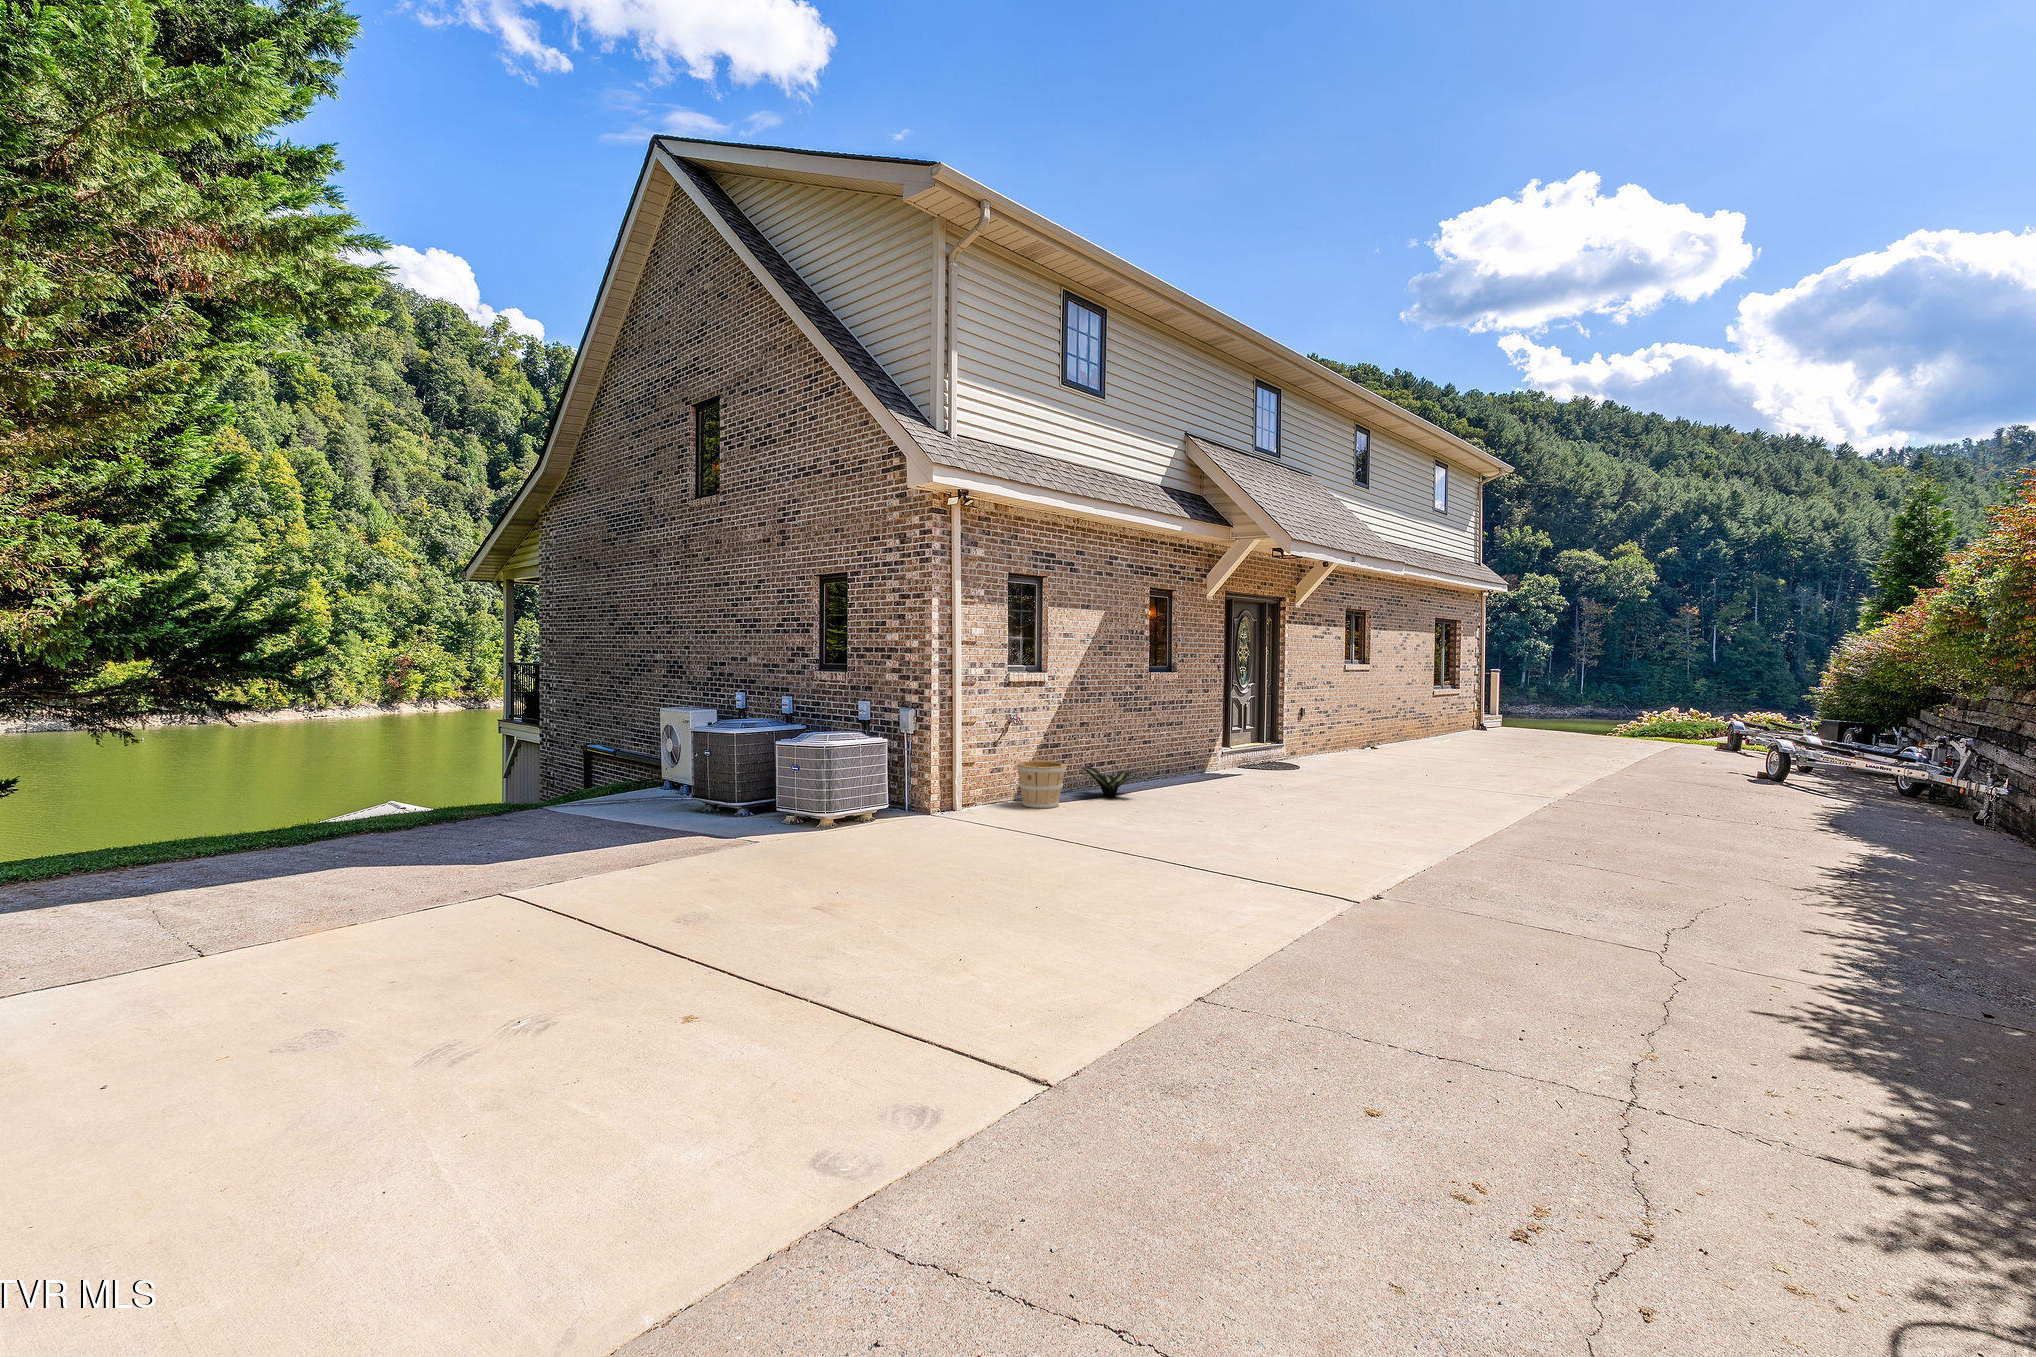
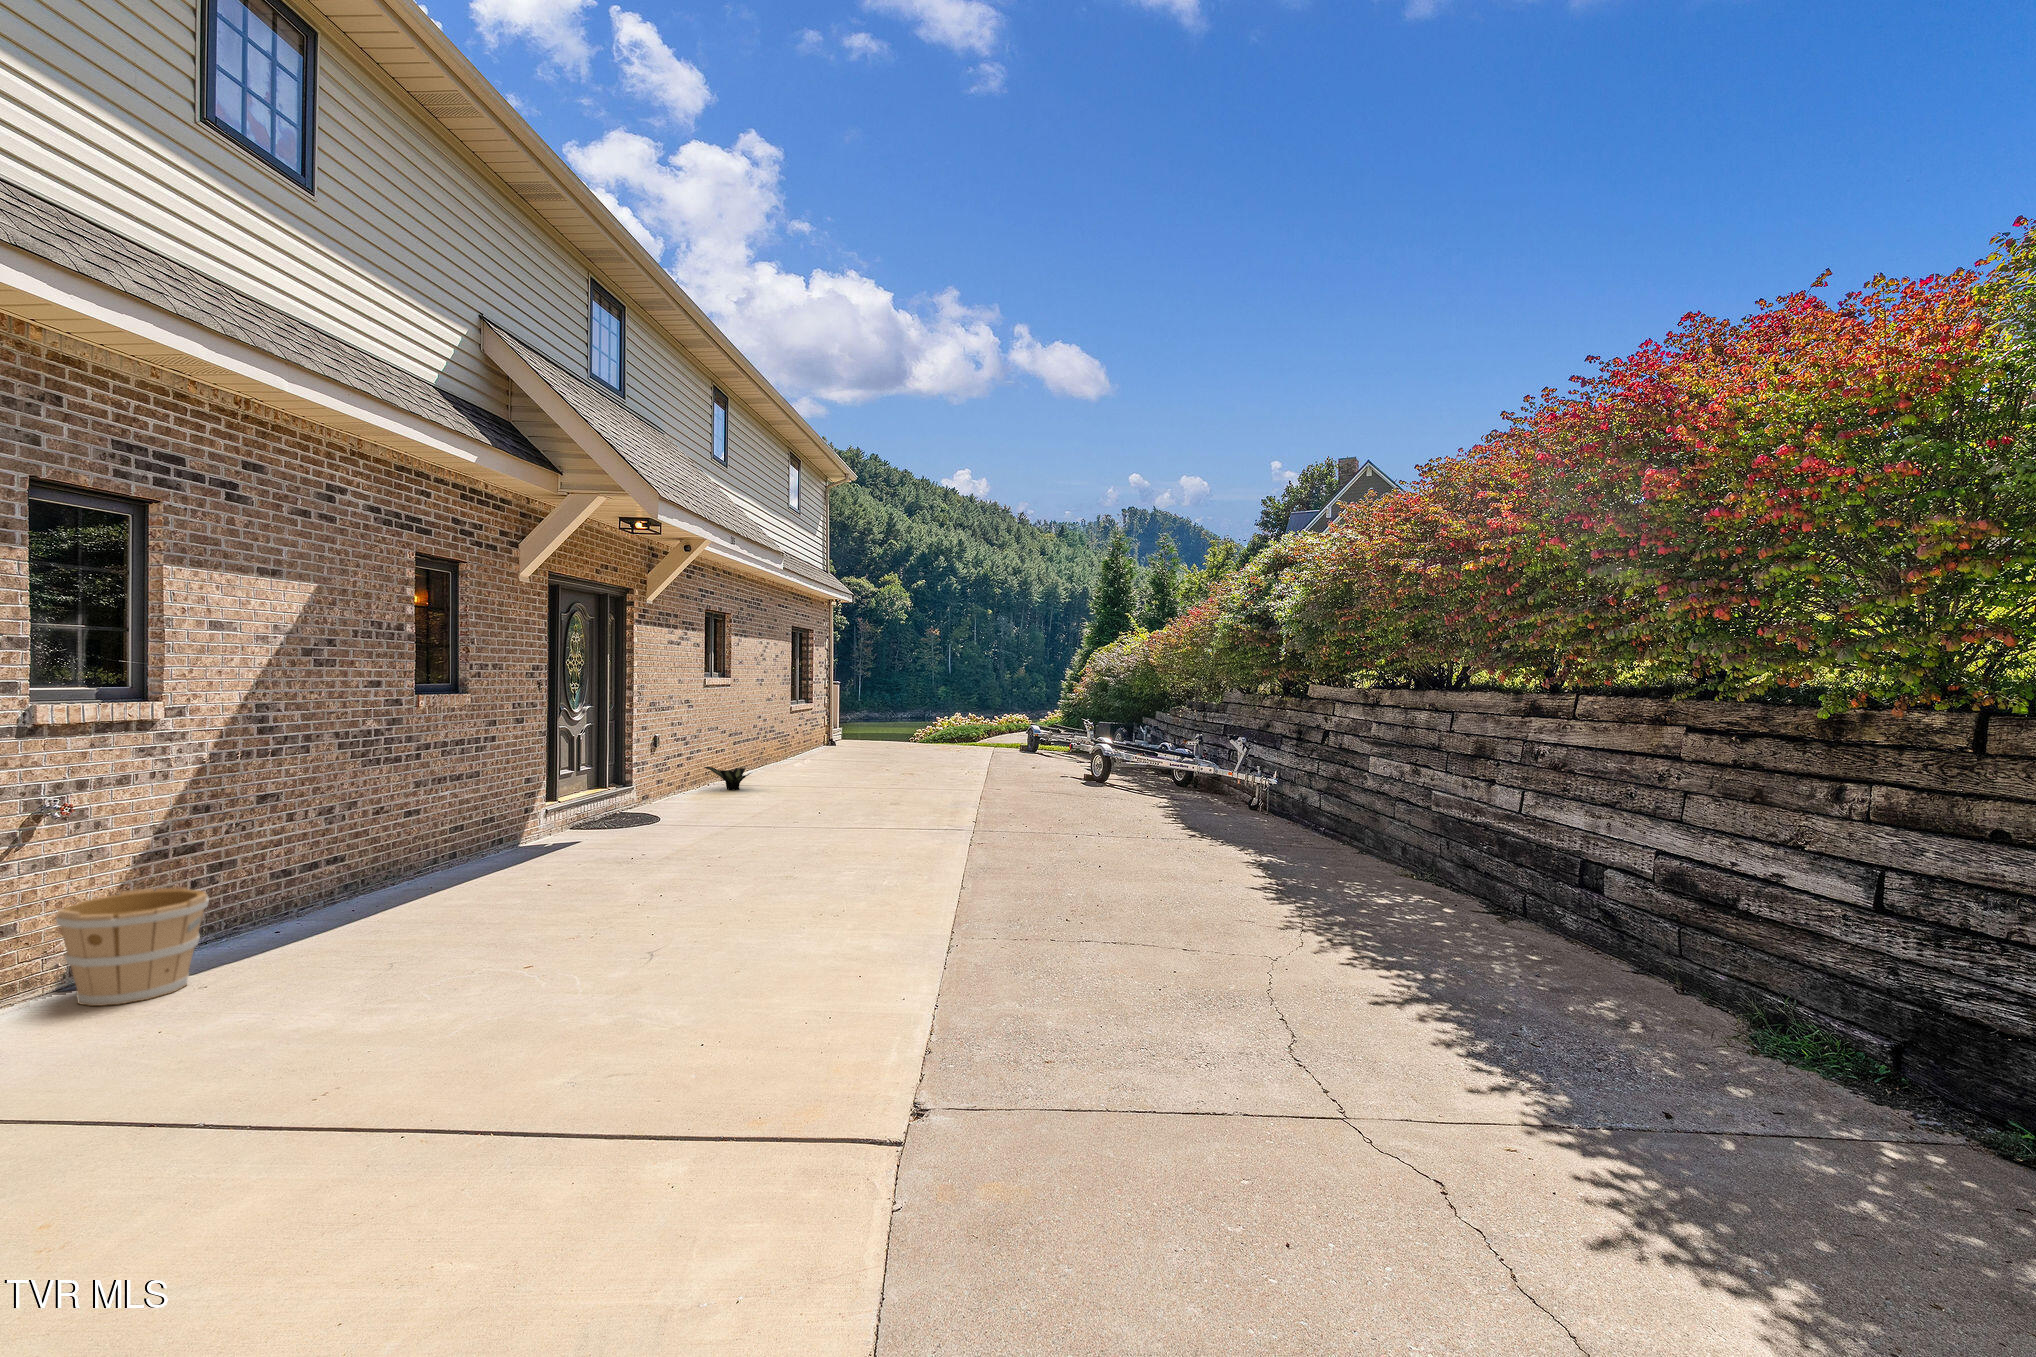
potted plant: present [1081,767,1131,798] -> present [704,766,751,790]

